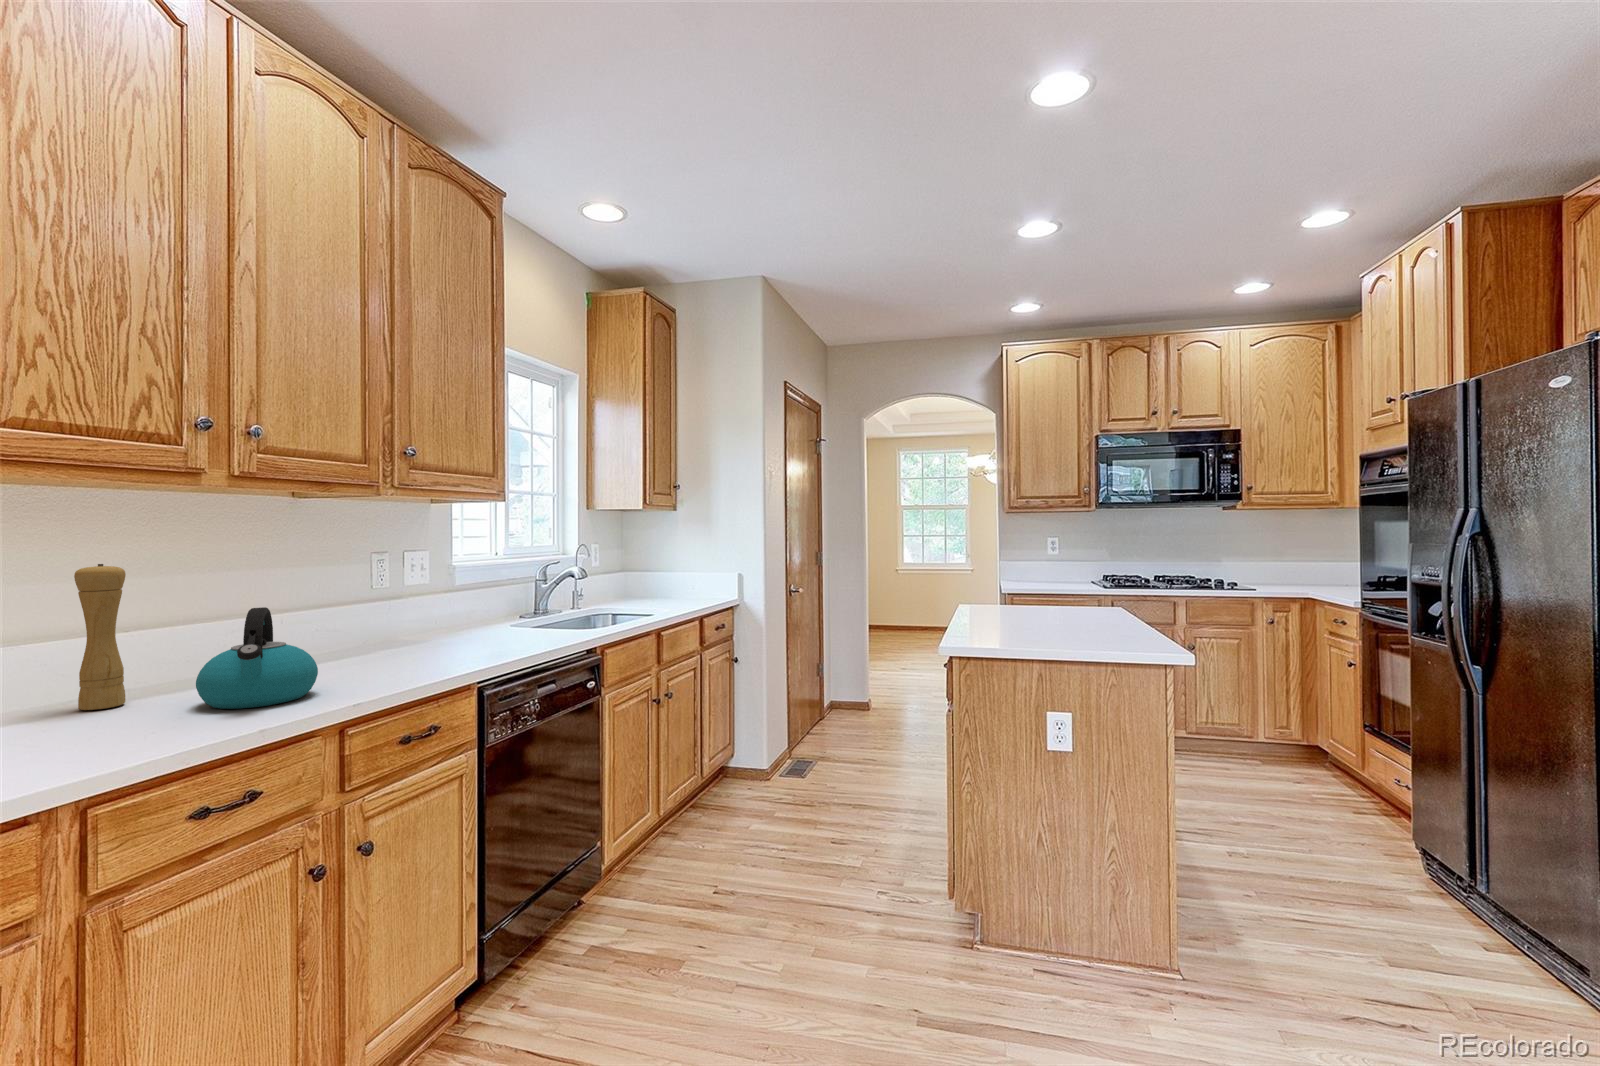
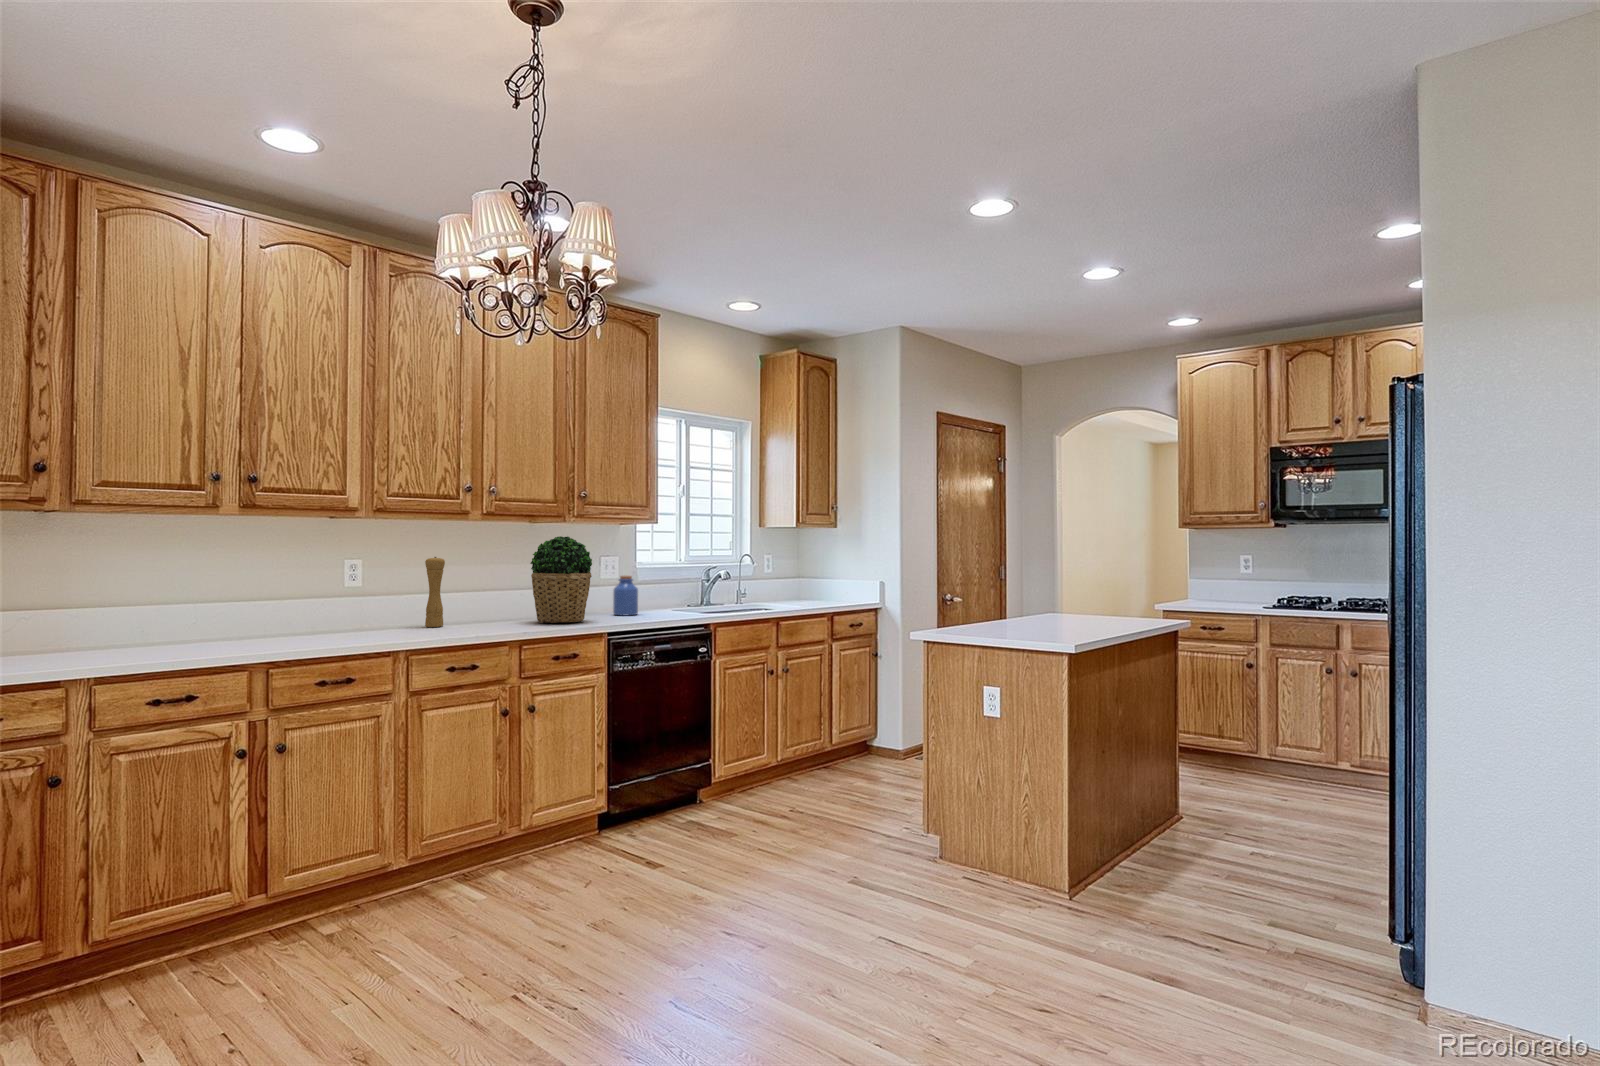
potted plant: none [312,520,430,673] -> present [530,536,592,623]
jar: none [436,580,477,642] -> present [613,576,638,615]
kettle: present [196,607,318,709] -> none [465,581,519,631]

